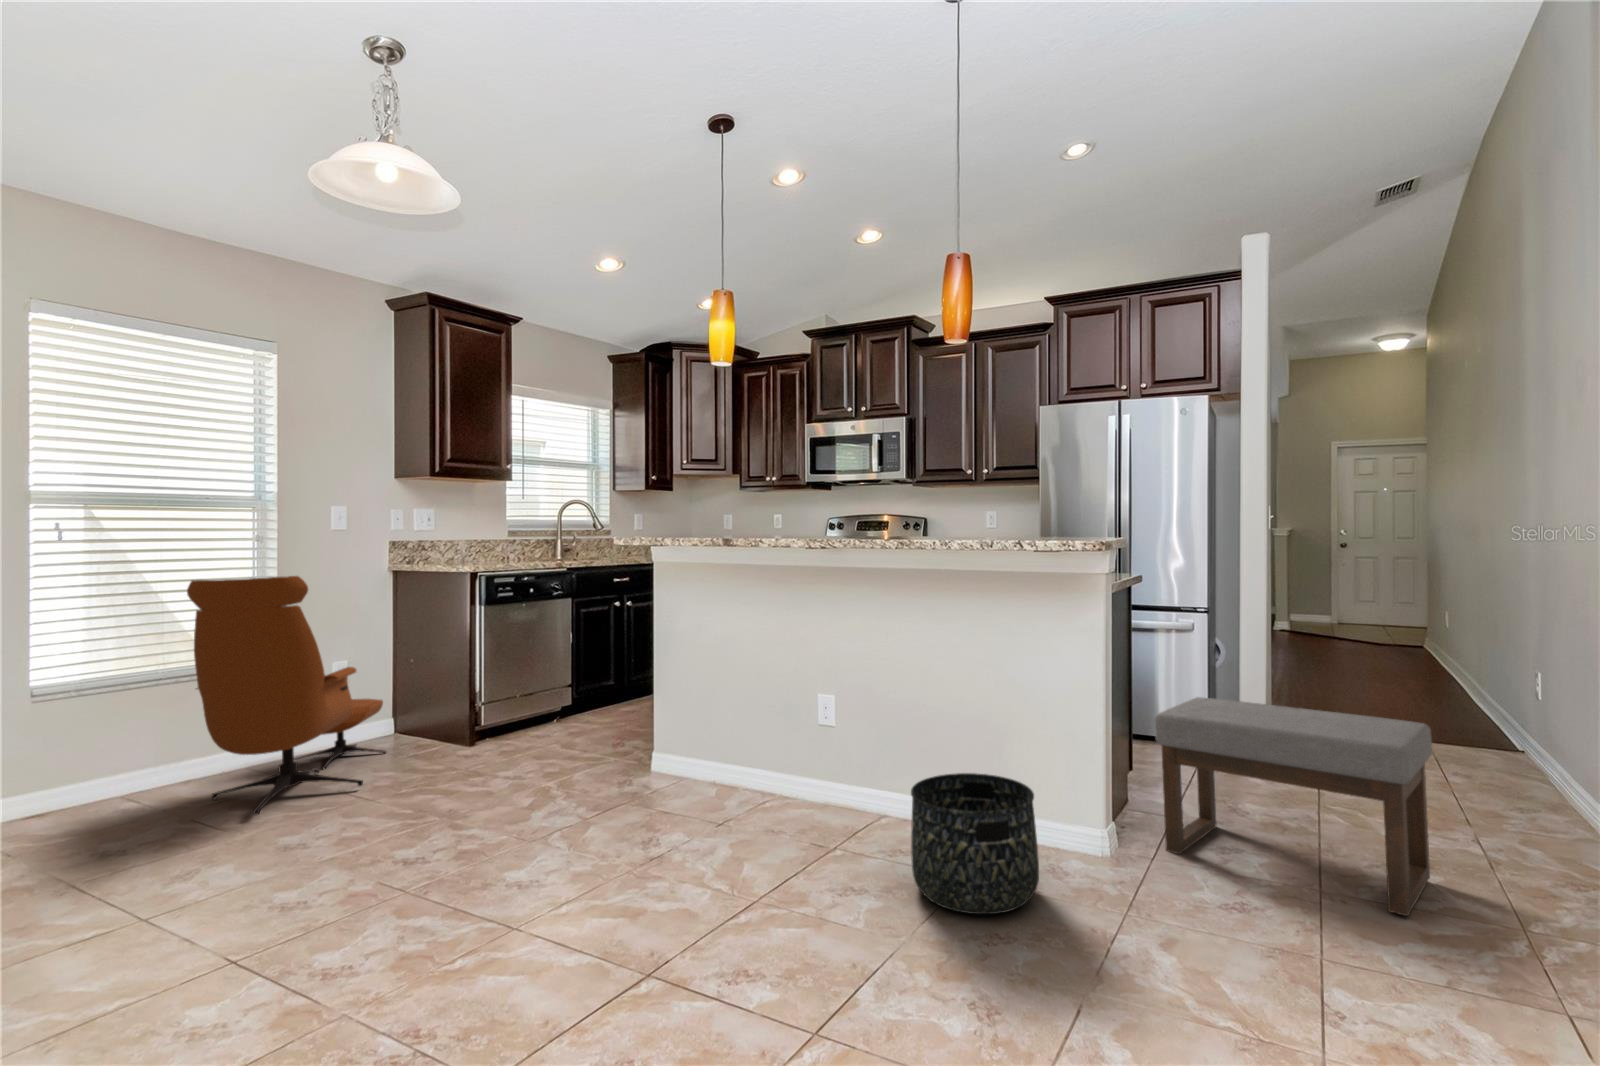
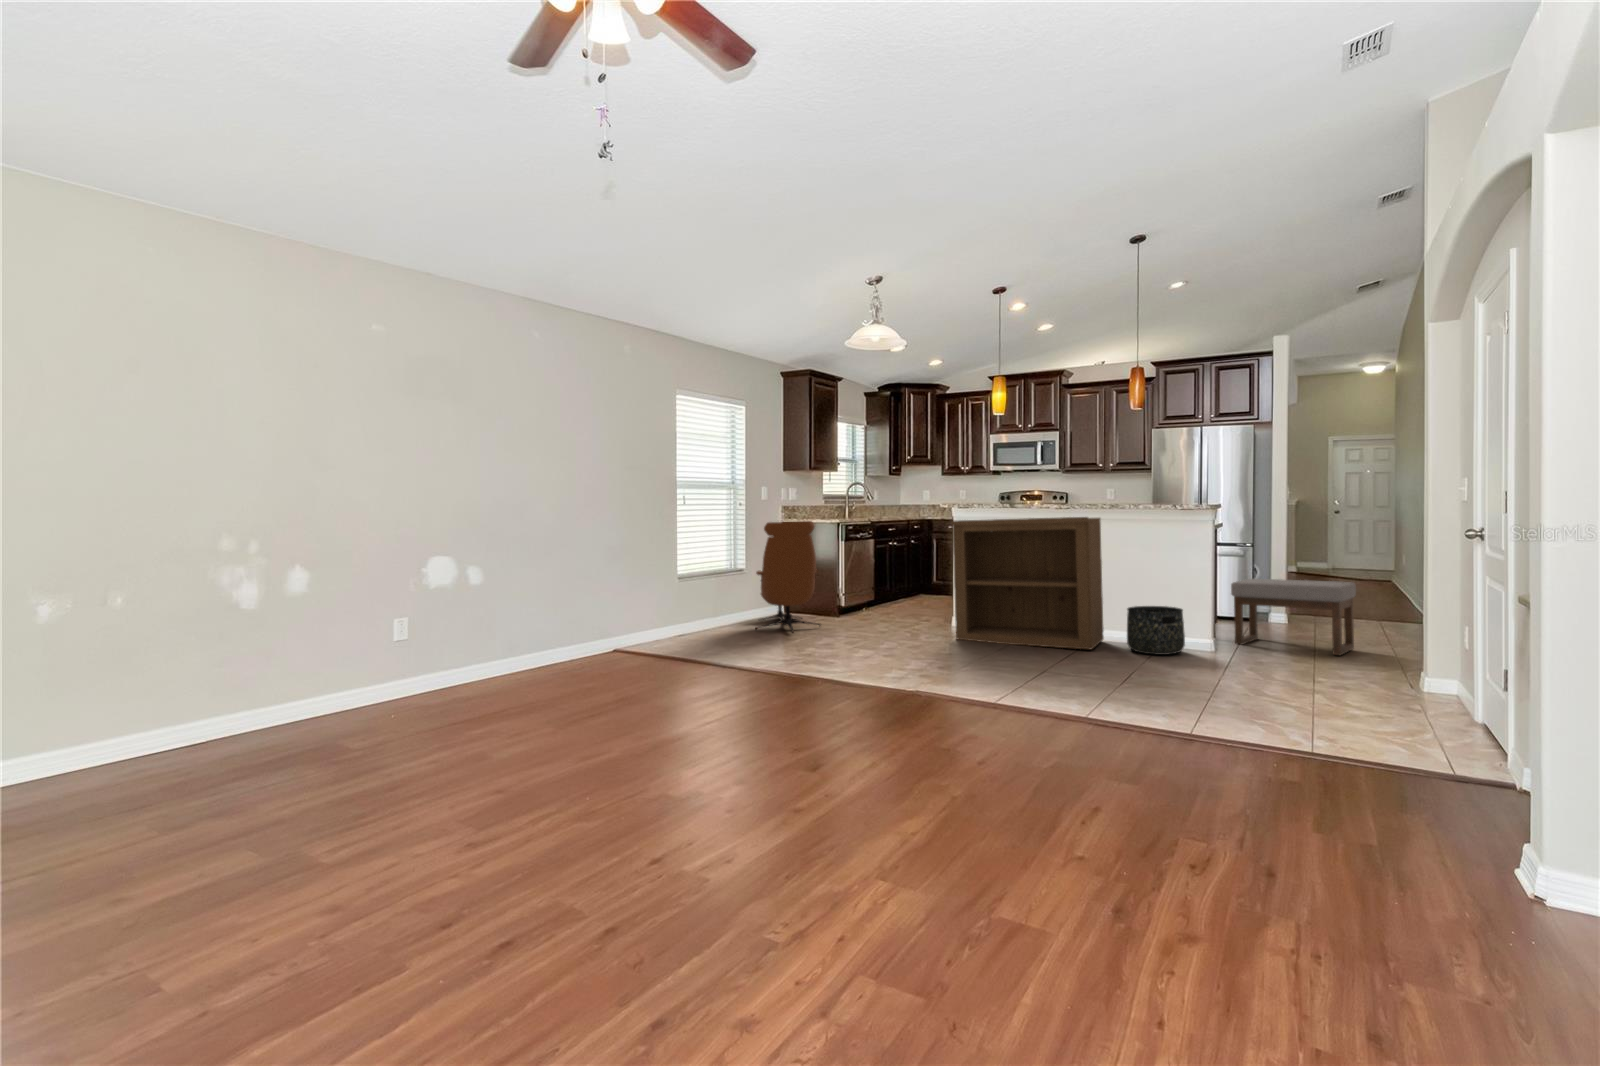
bookshelf: none [565,570,886,891] -> present [951,517,1104,649]

